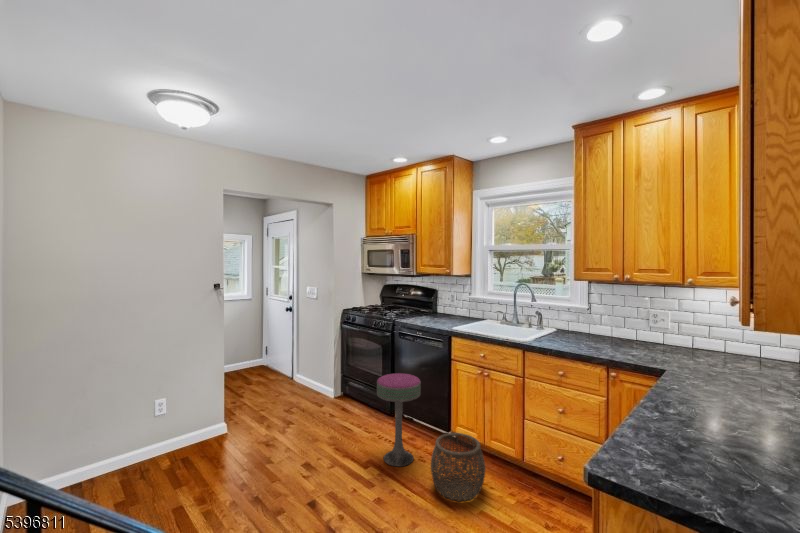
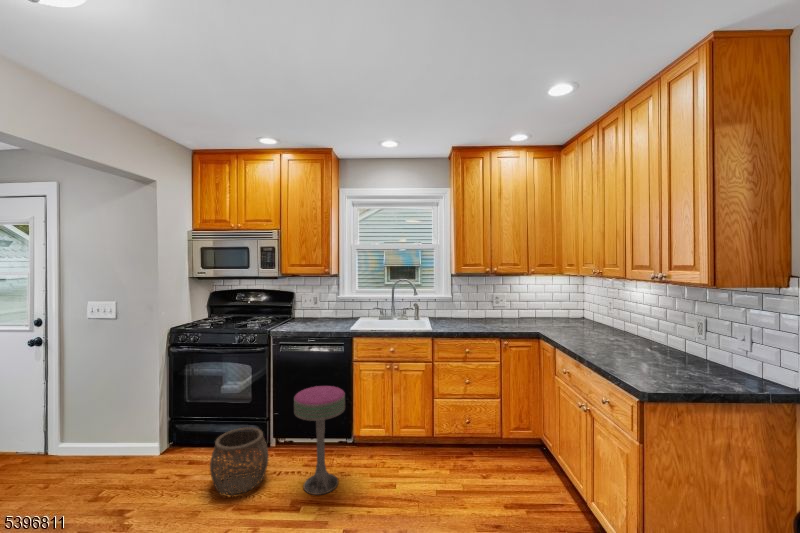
woven basket: present [431,433,486,501] -> present [210,427,268,495]

